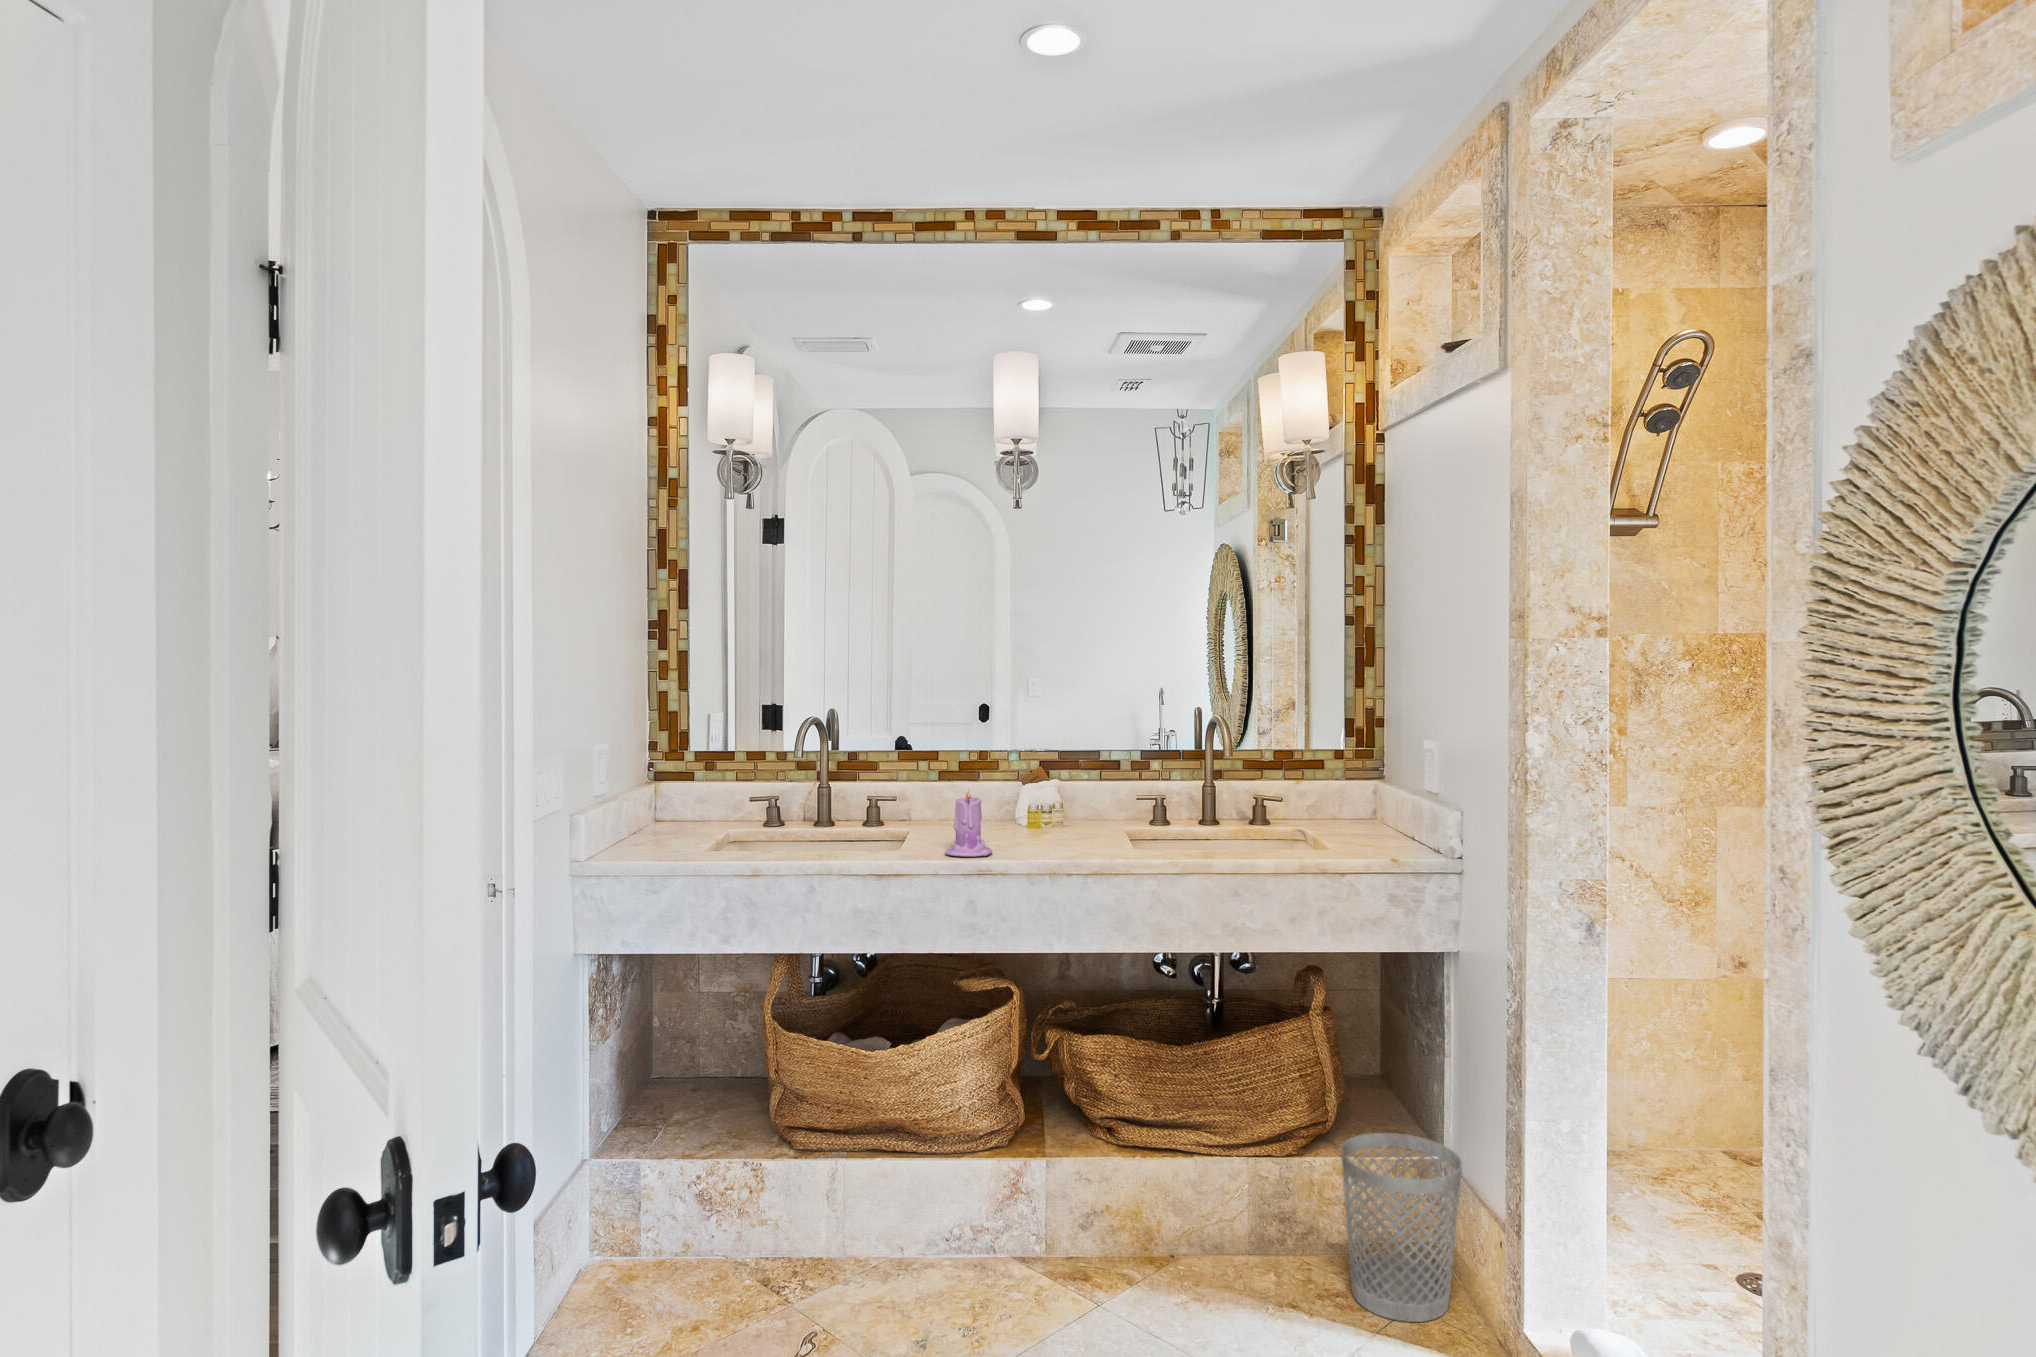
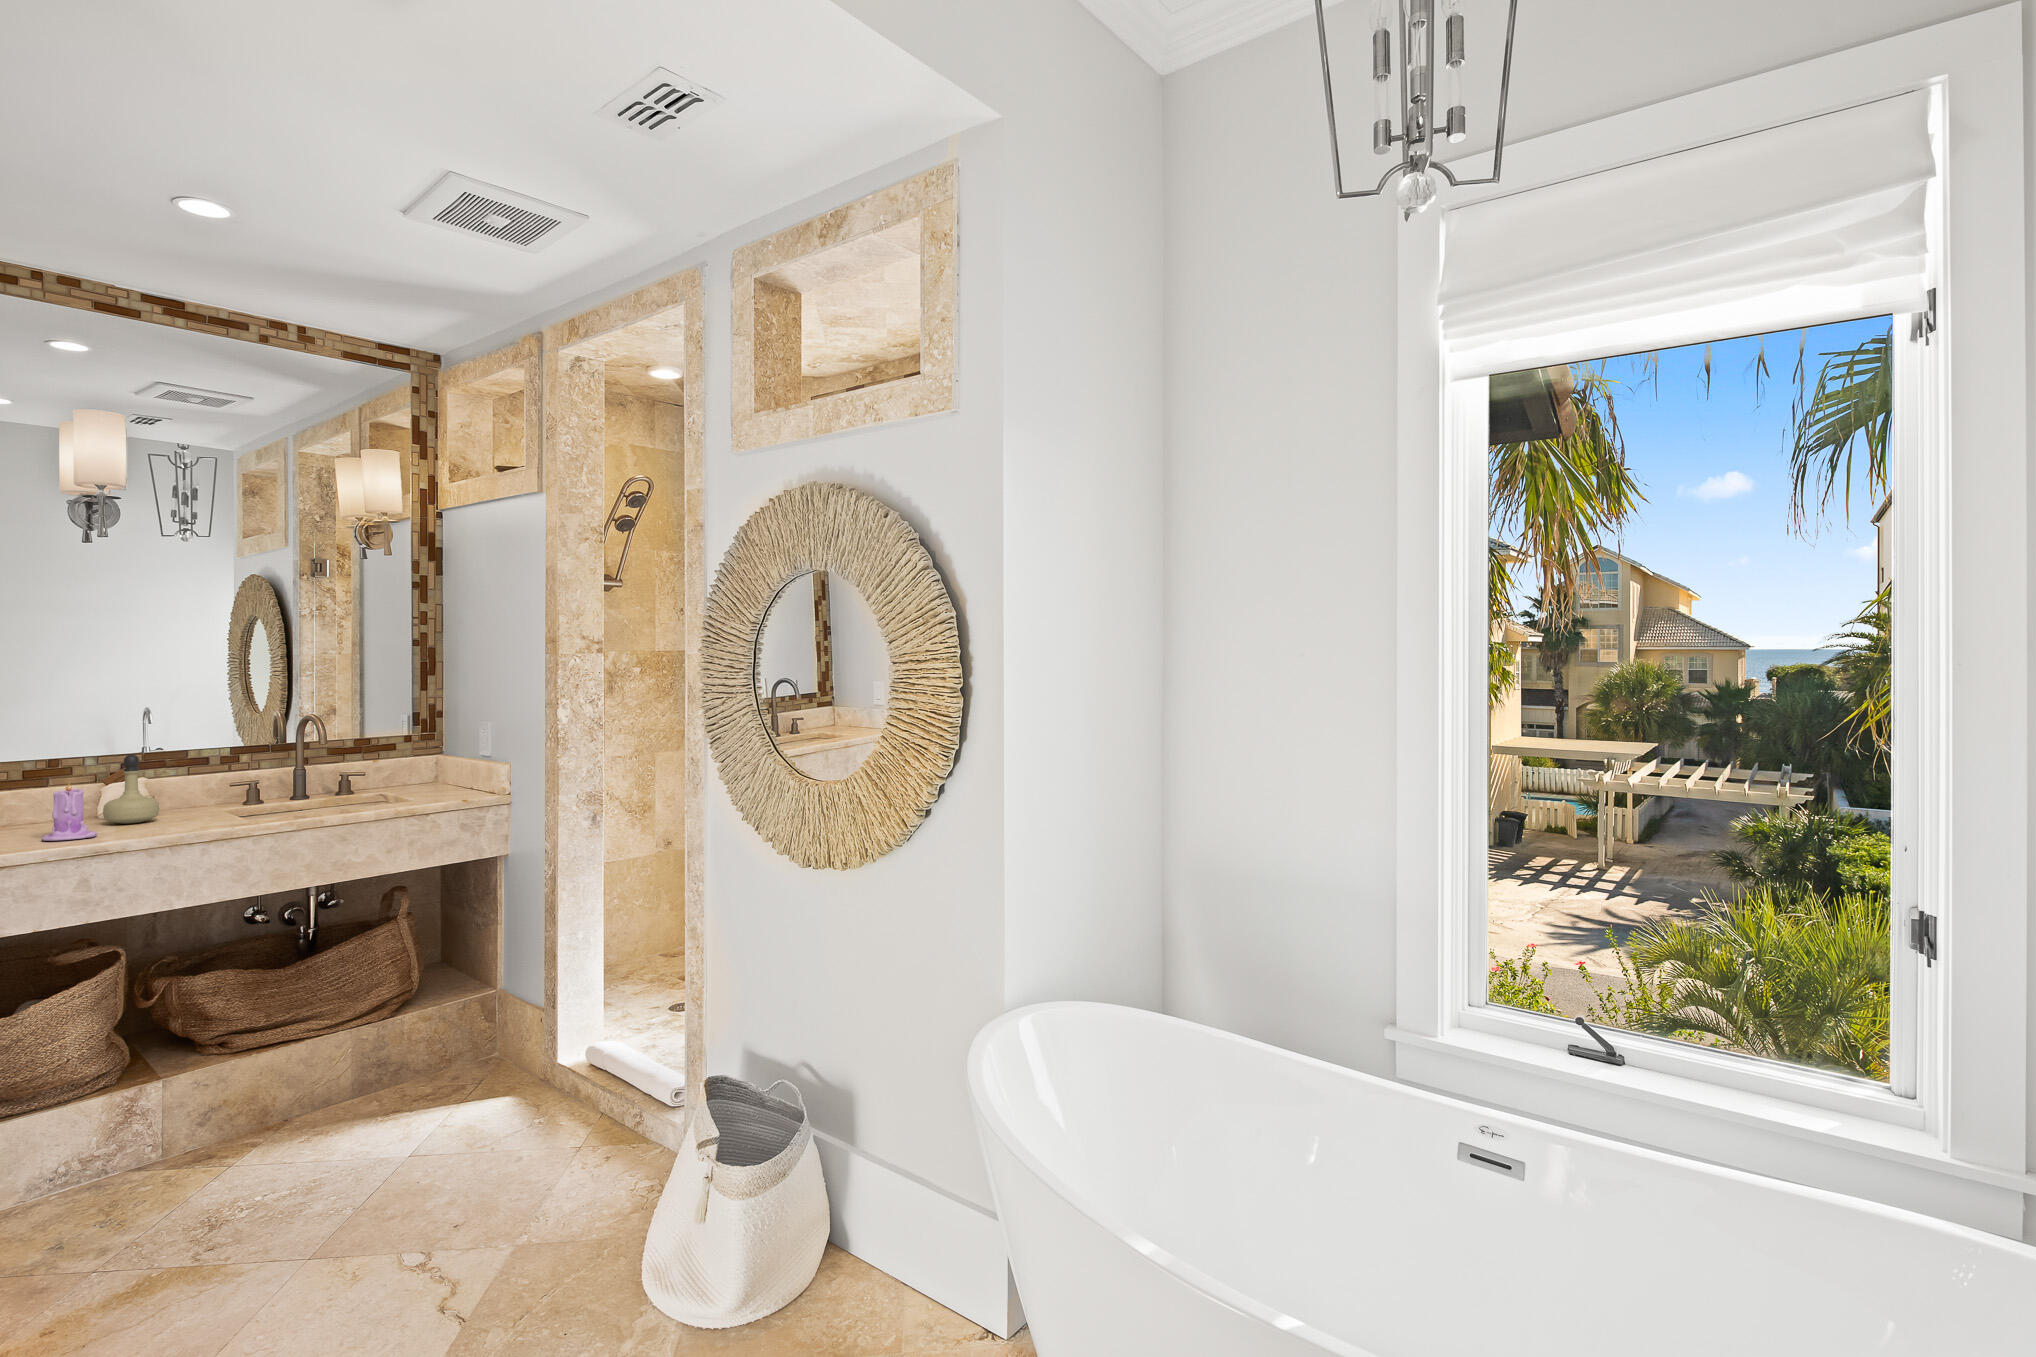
perfume bottle: none [1012,757,1062,839] -> present [103,754,159,824]
wastebasket: present [1341,1133,1462,1322] -> none [431,984,517,1102]

